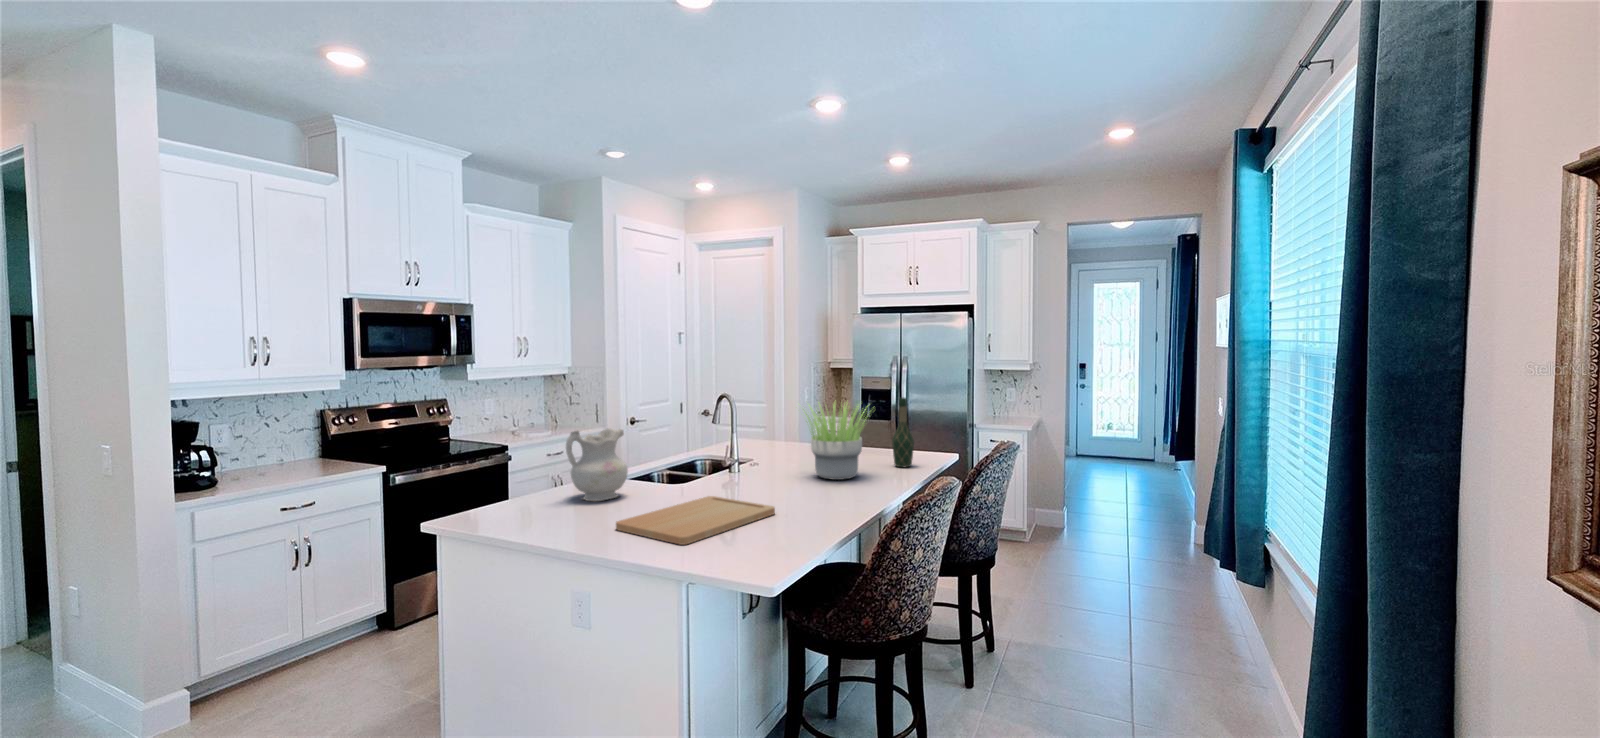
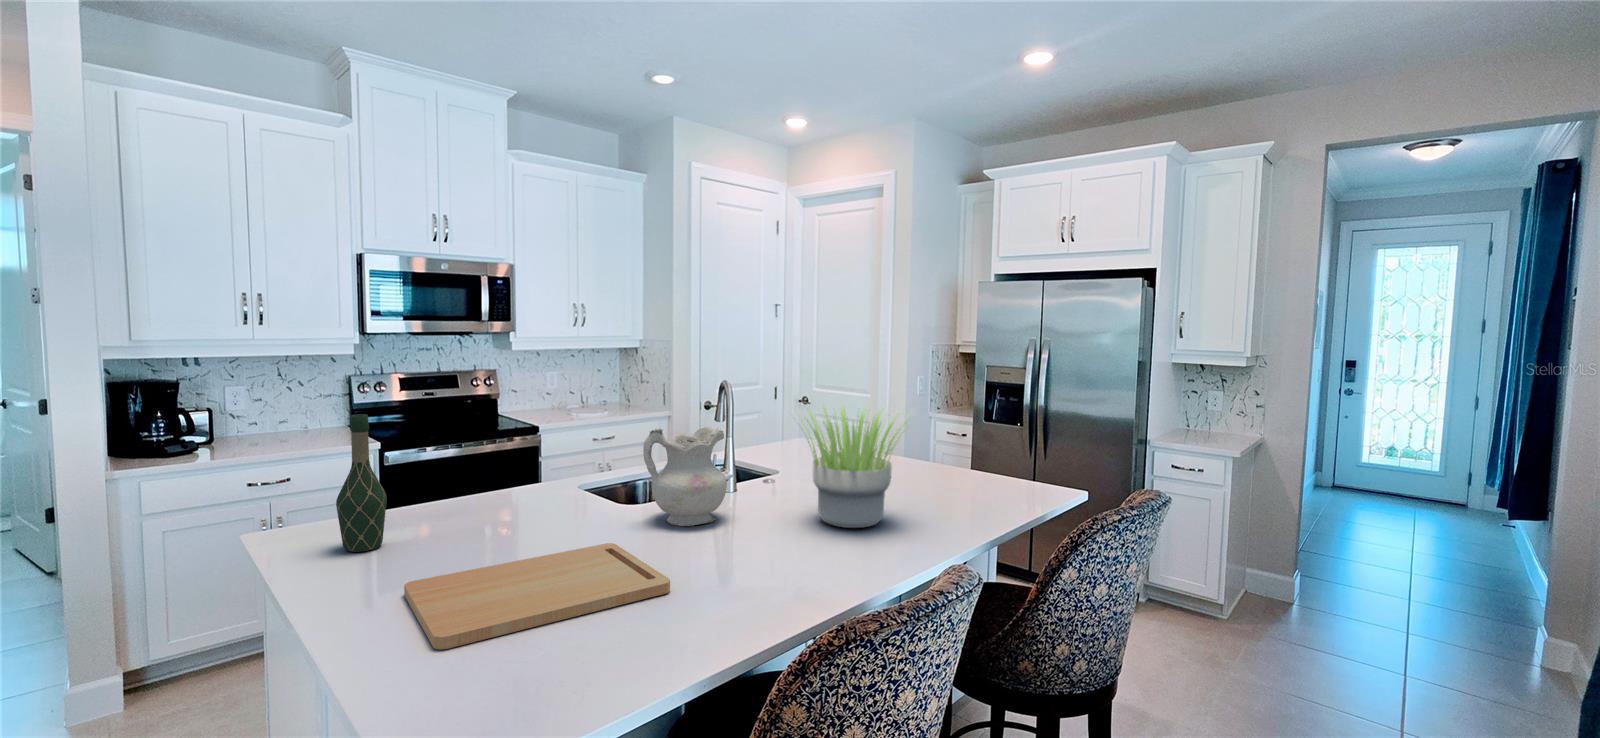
wine bottle: present [892,398,914,467] -> present [336,414,387,552]
ceramic pitcher: present [566,429,628,501] -> present [643,427,727,526]

